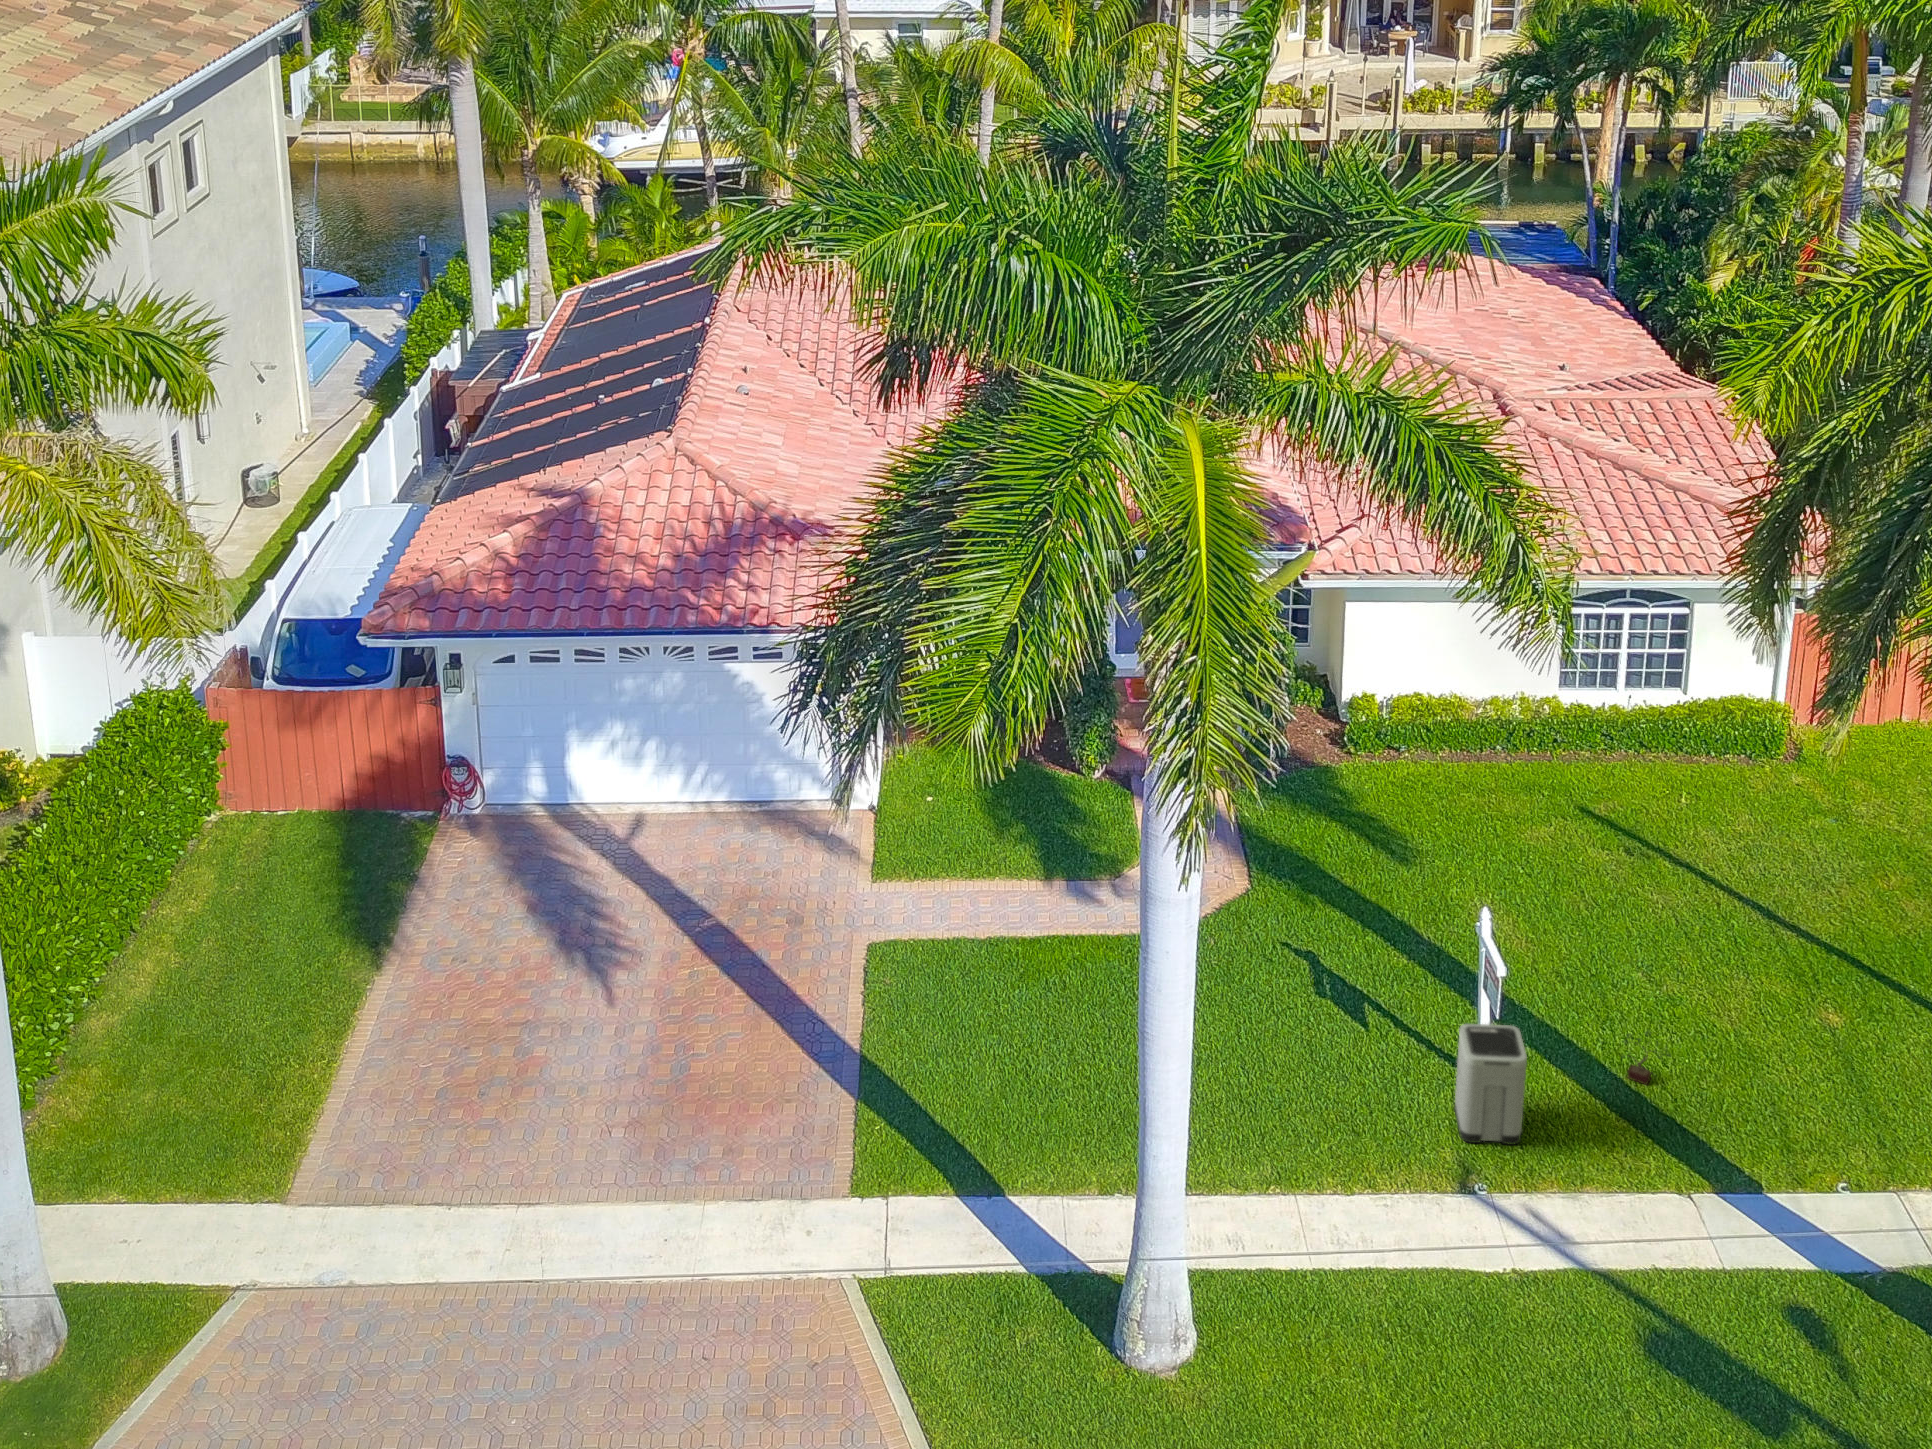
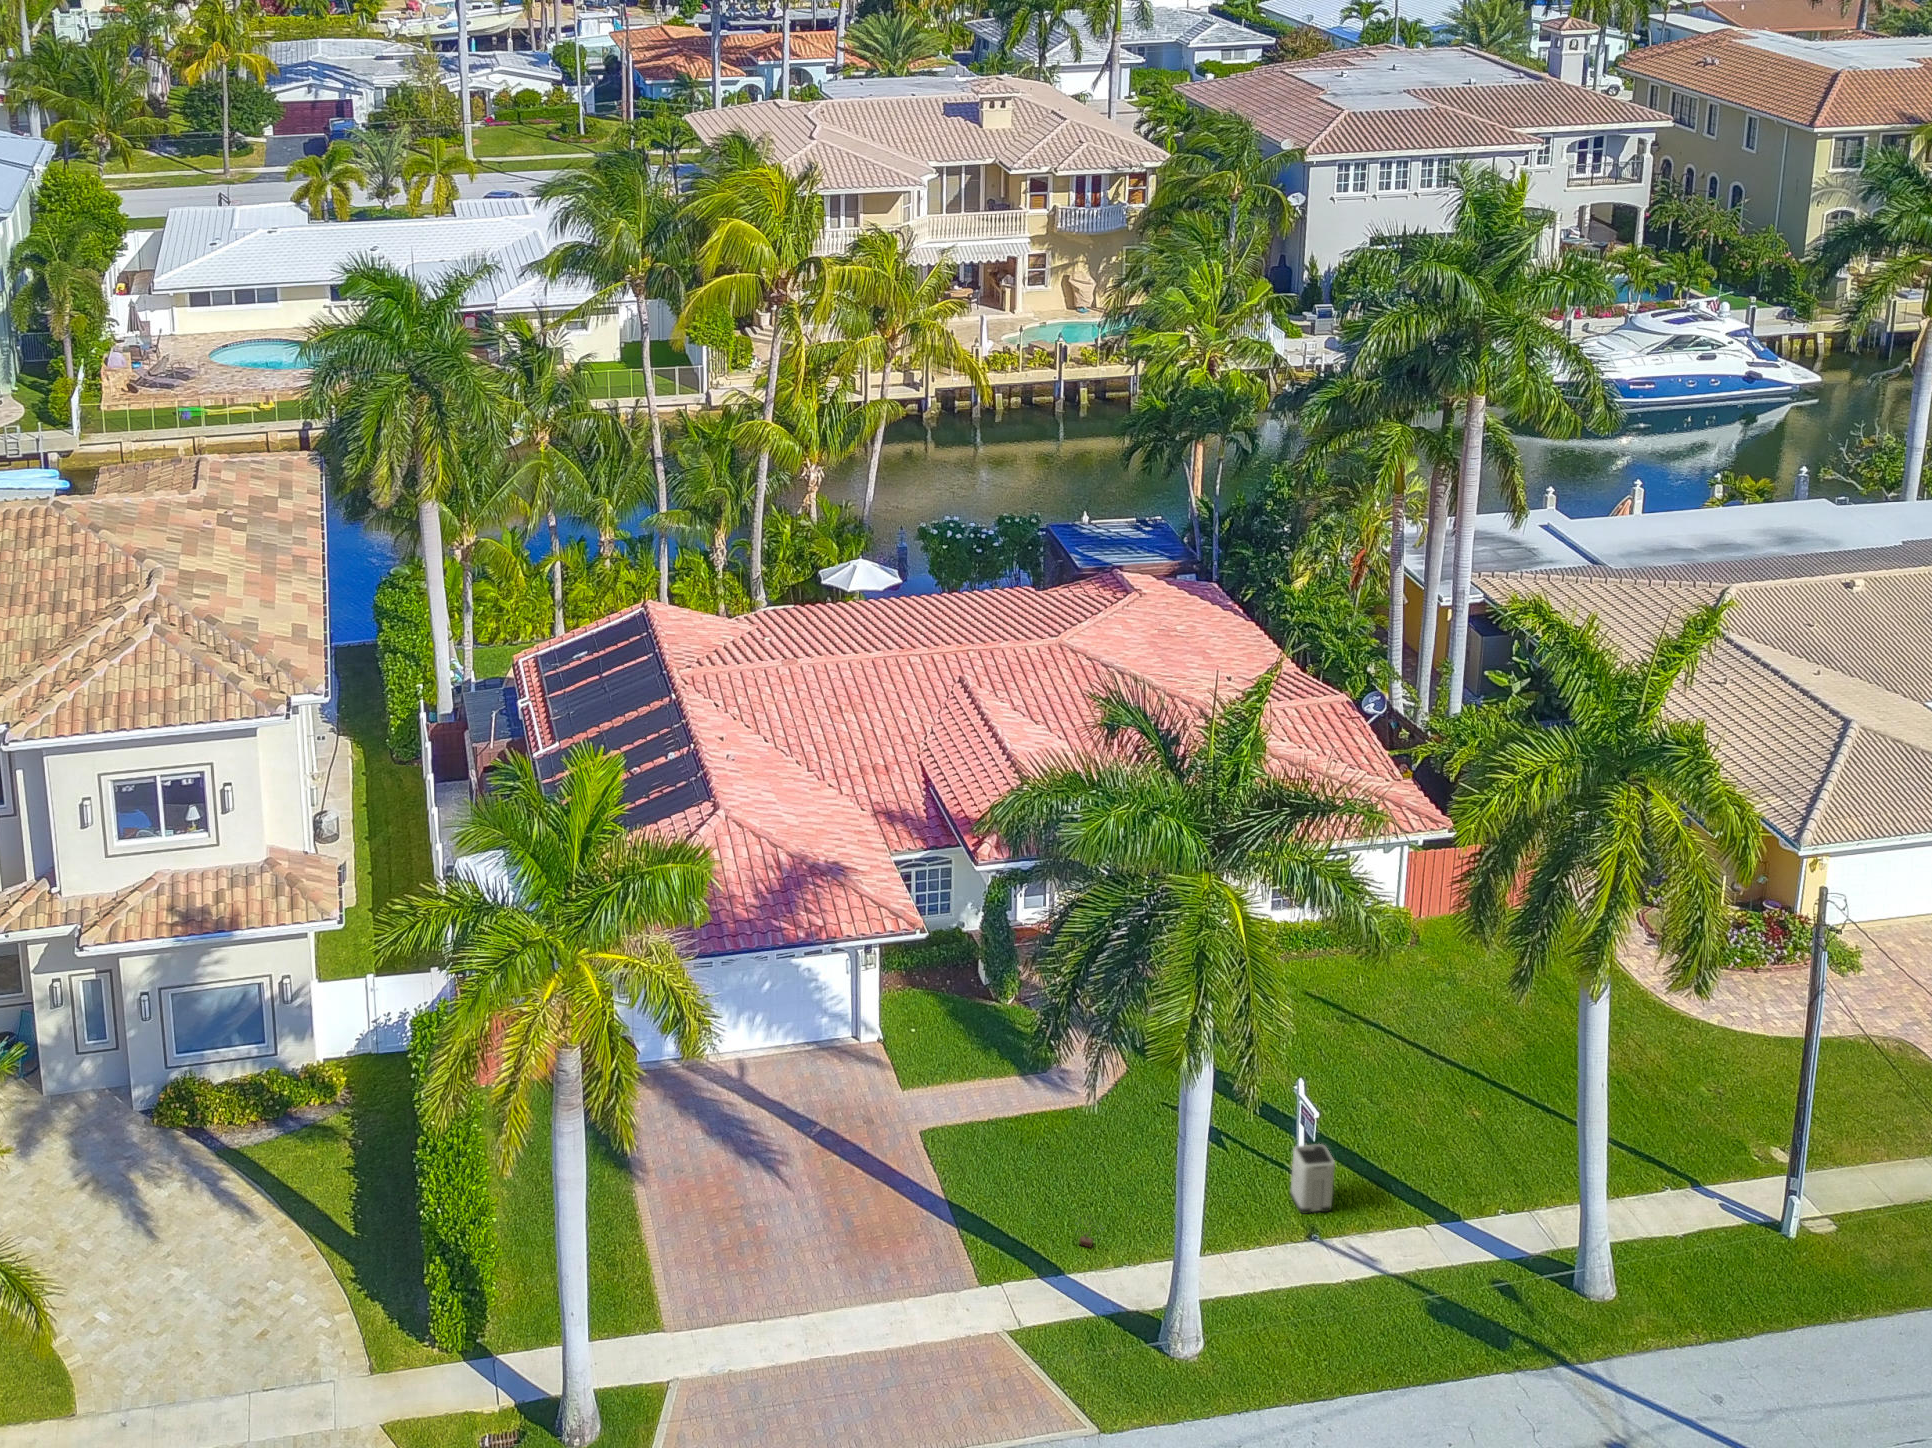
potted plant: present [1623,1031,1669,1085] -> present [1077,1216,1101,1247]

